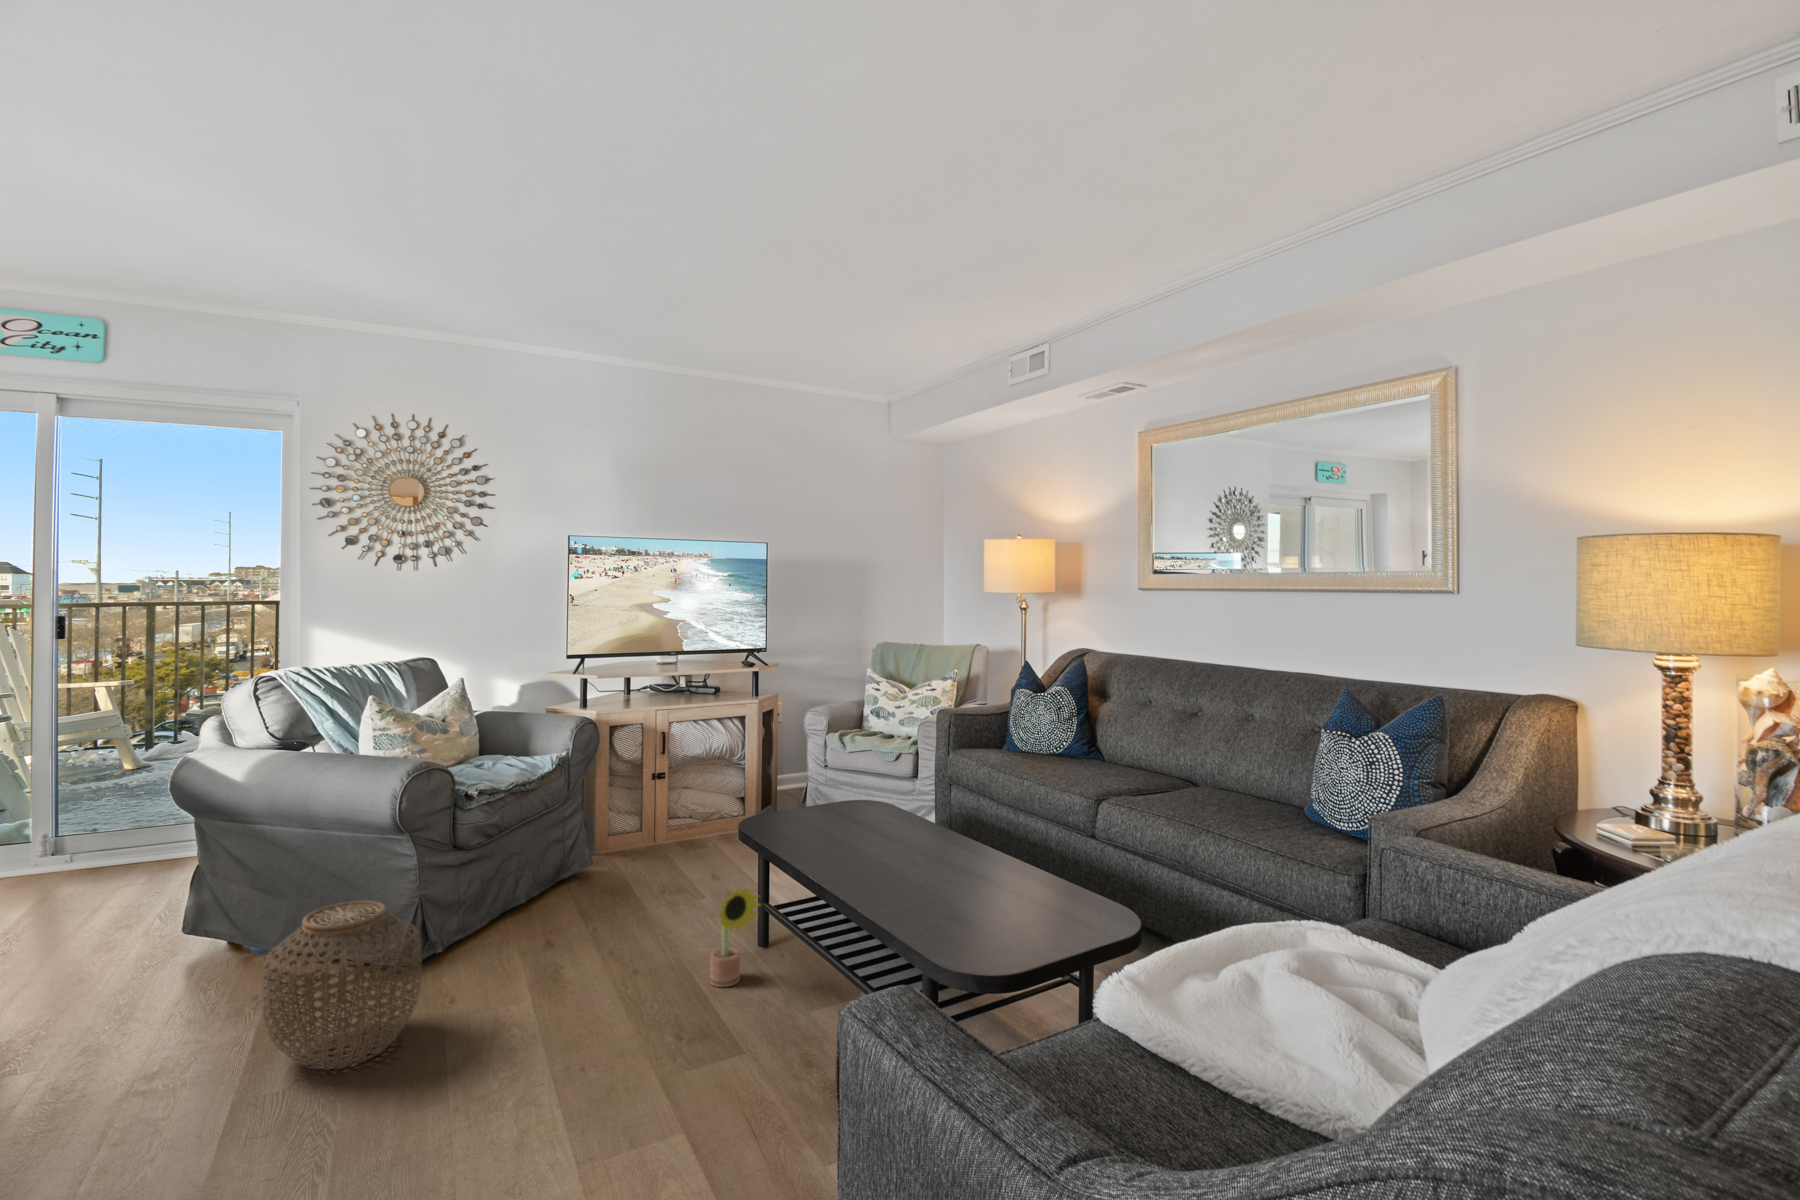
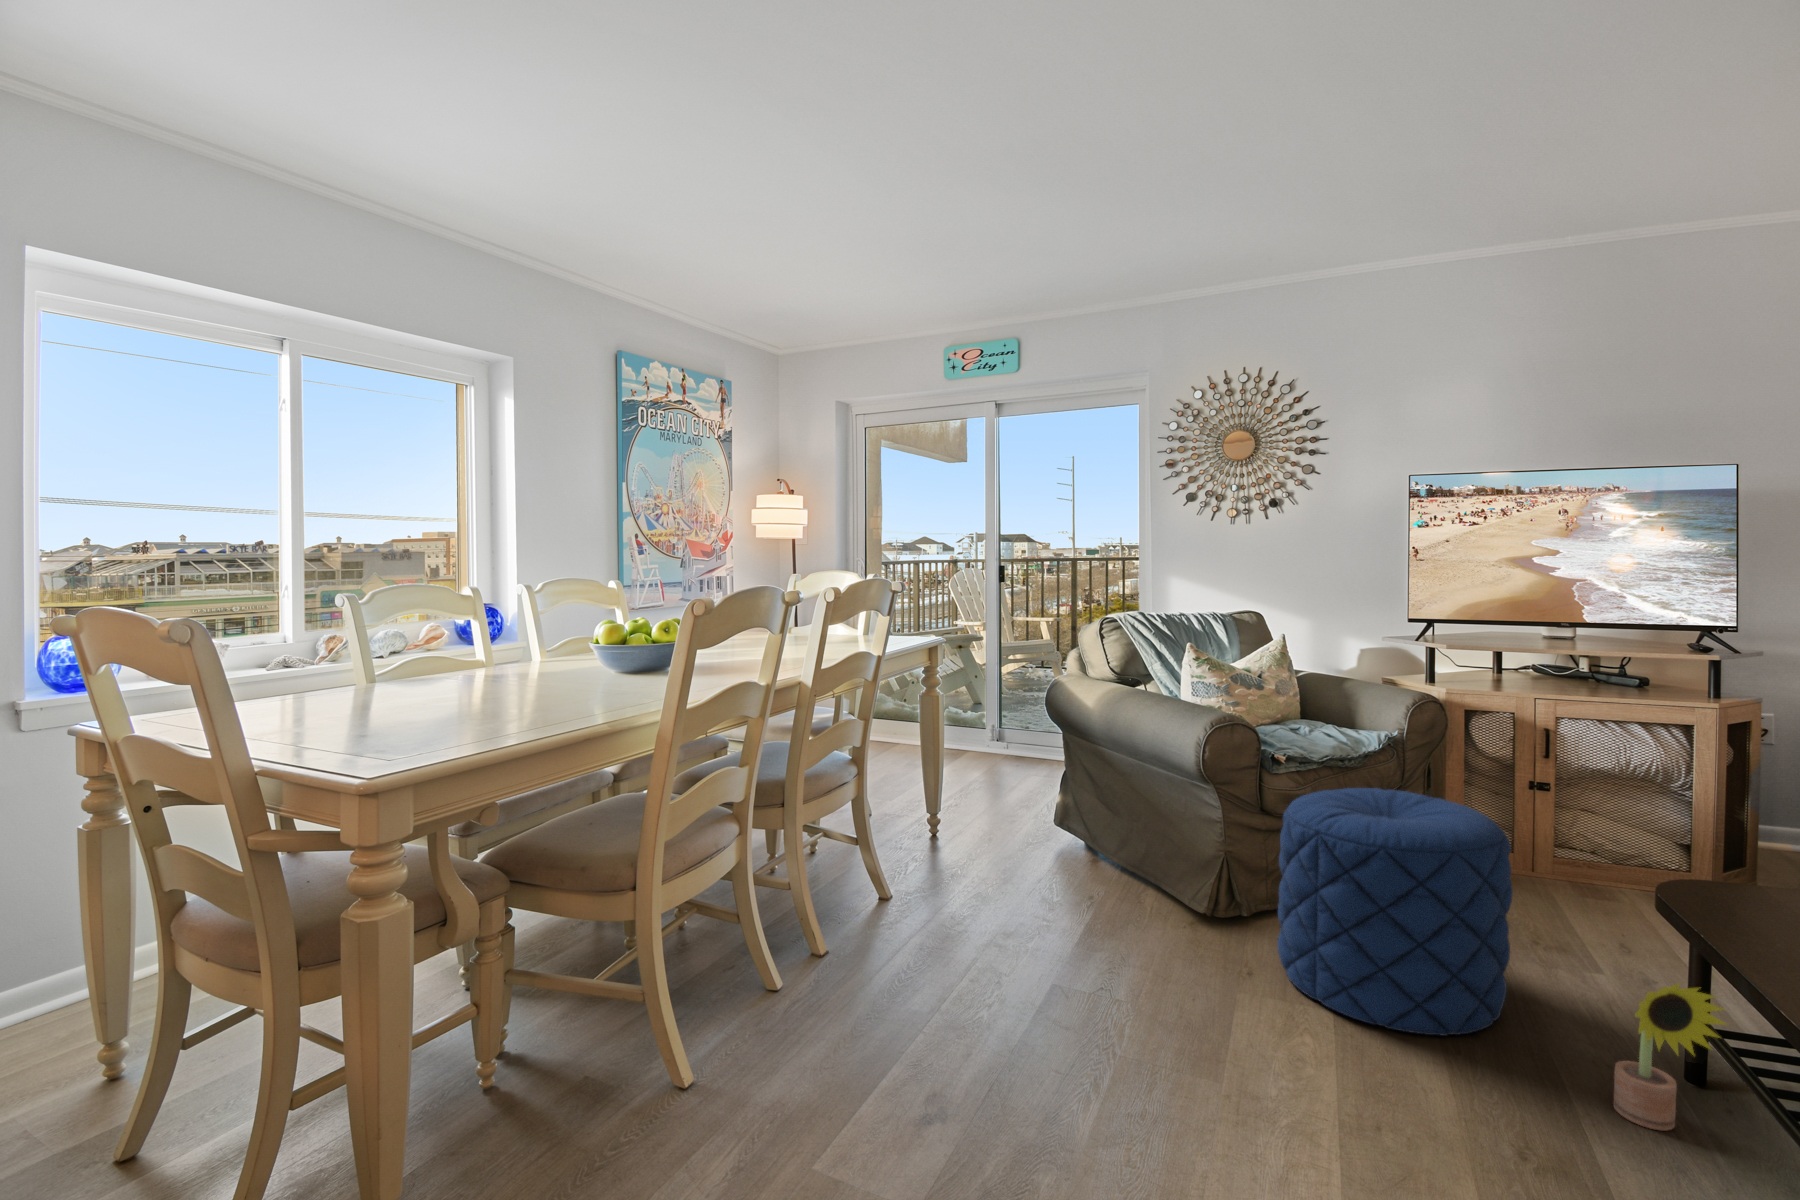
pouf: none [478,802,650,994] -> present [1277,788,1513,1036]
woven basket: present [262,901,422,1069] -> none [1067,842,1210,1012]

